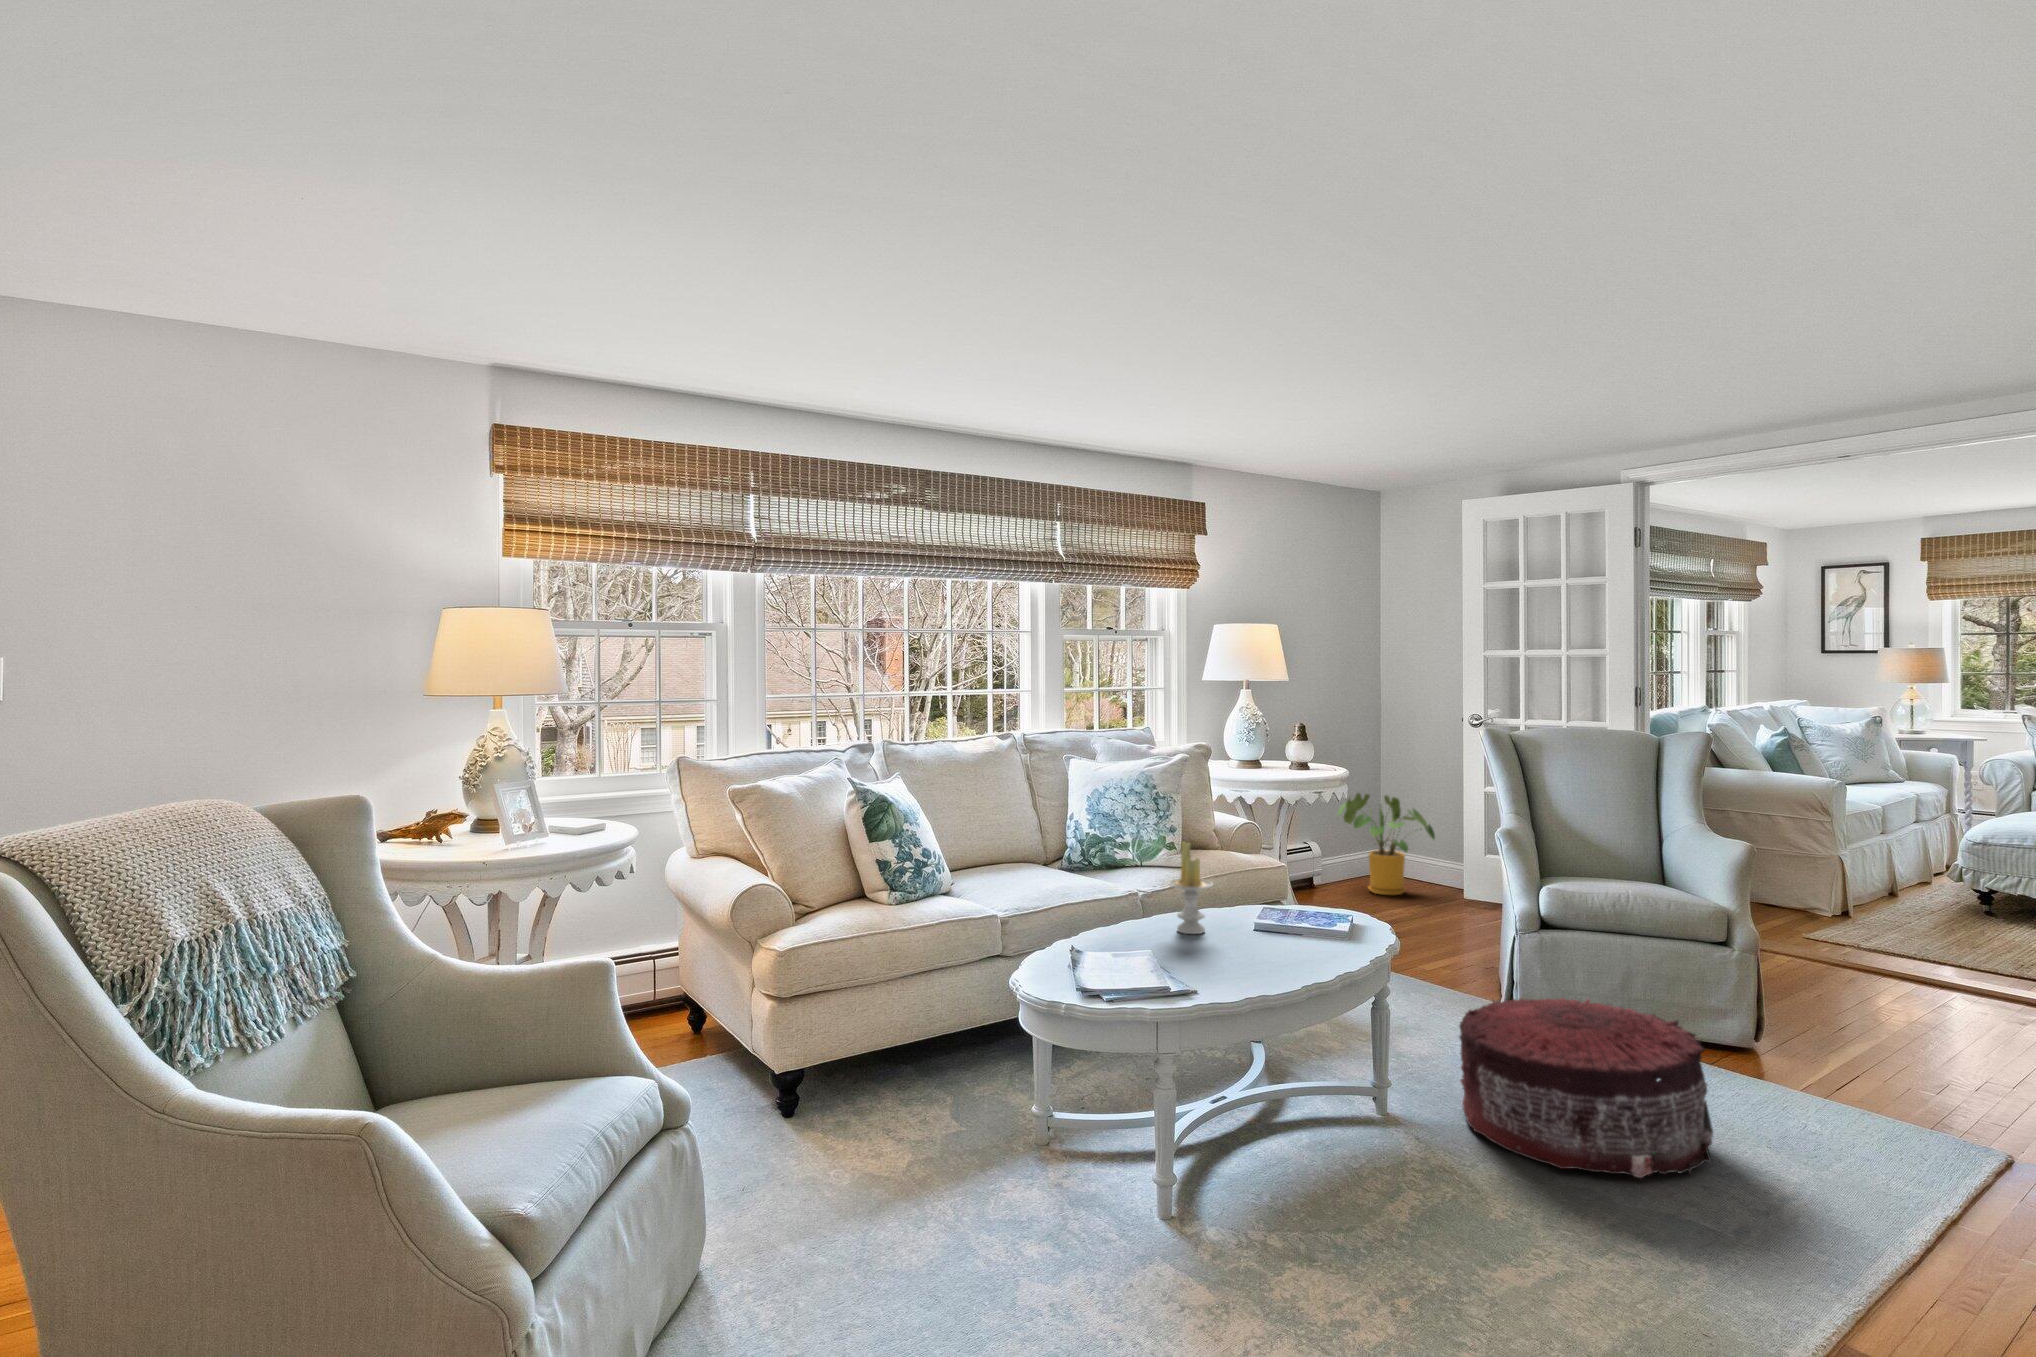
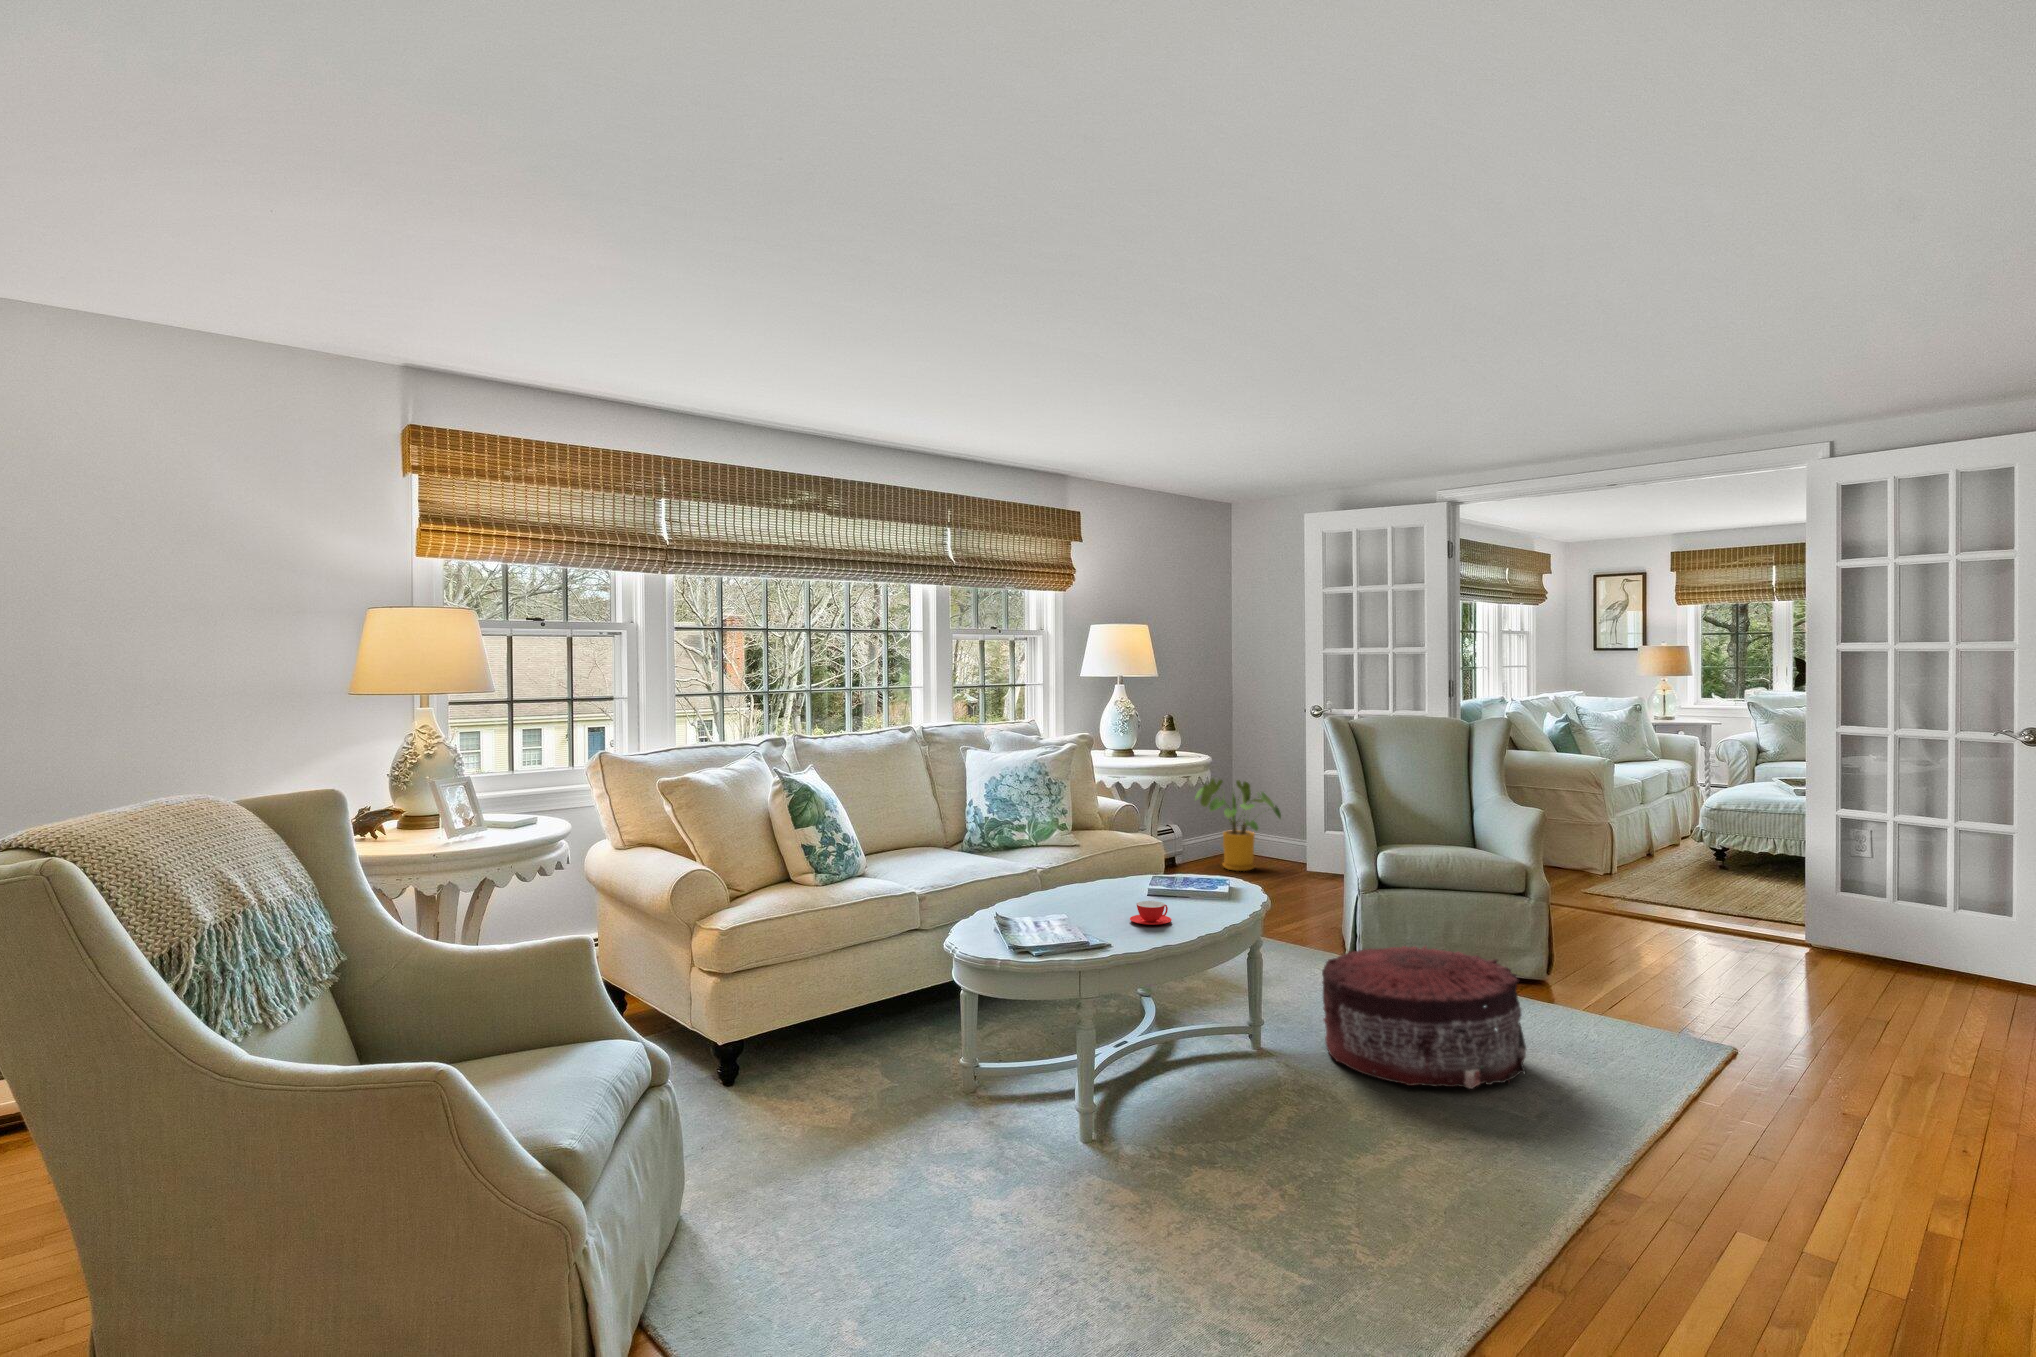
candle: present [1169,842,1214,934] -> none [1072,819,1113,902]
teacup: none [1227,937,1275,964] -> present [1130,901,1172,925]

